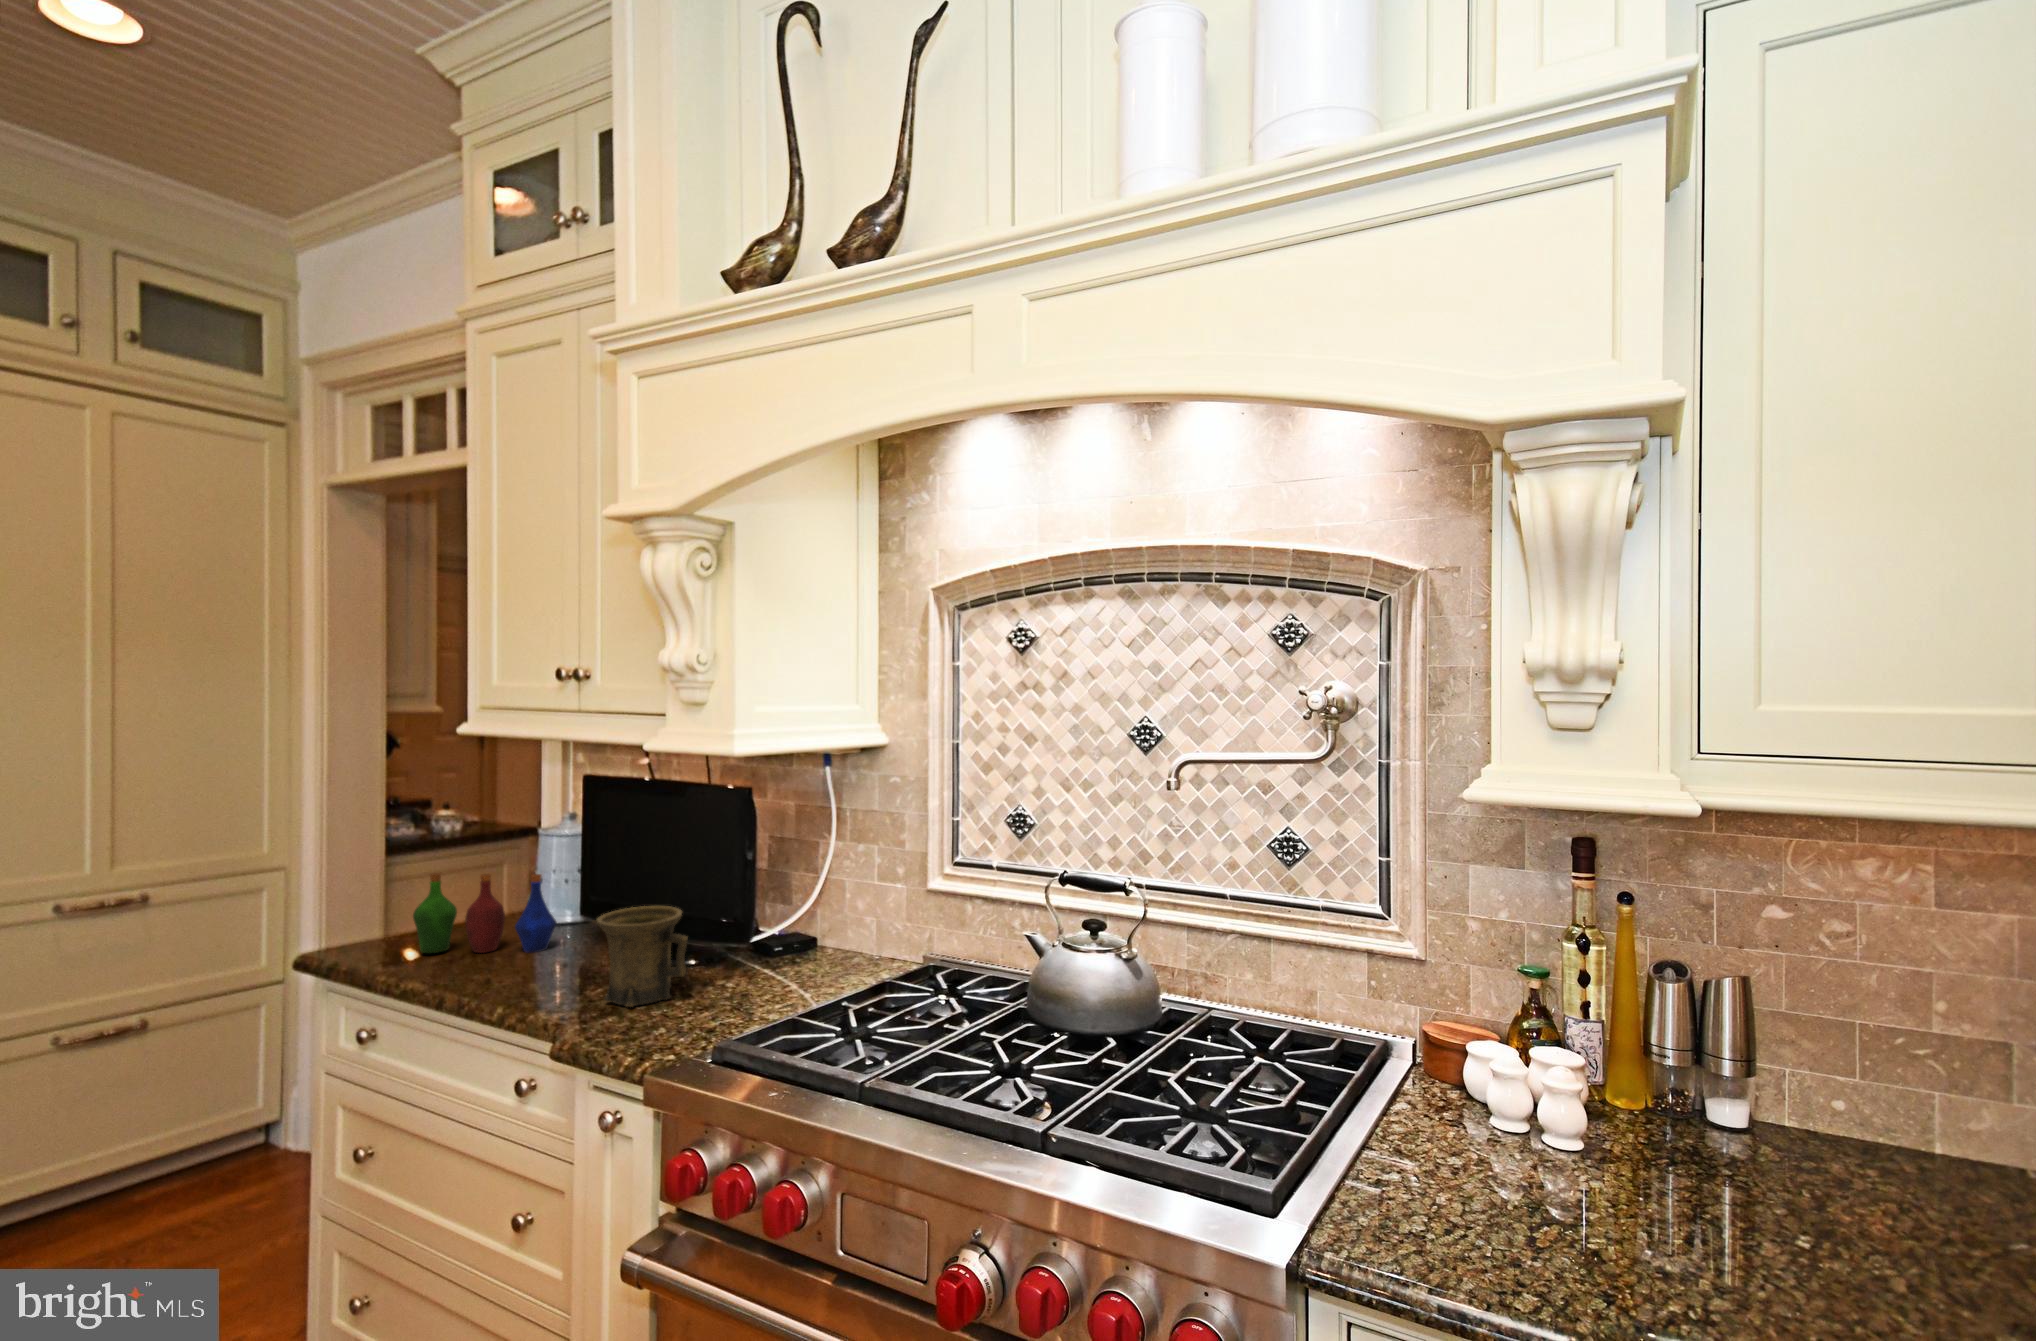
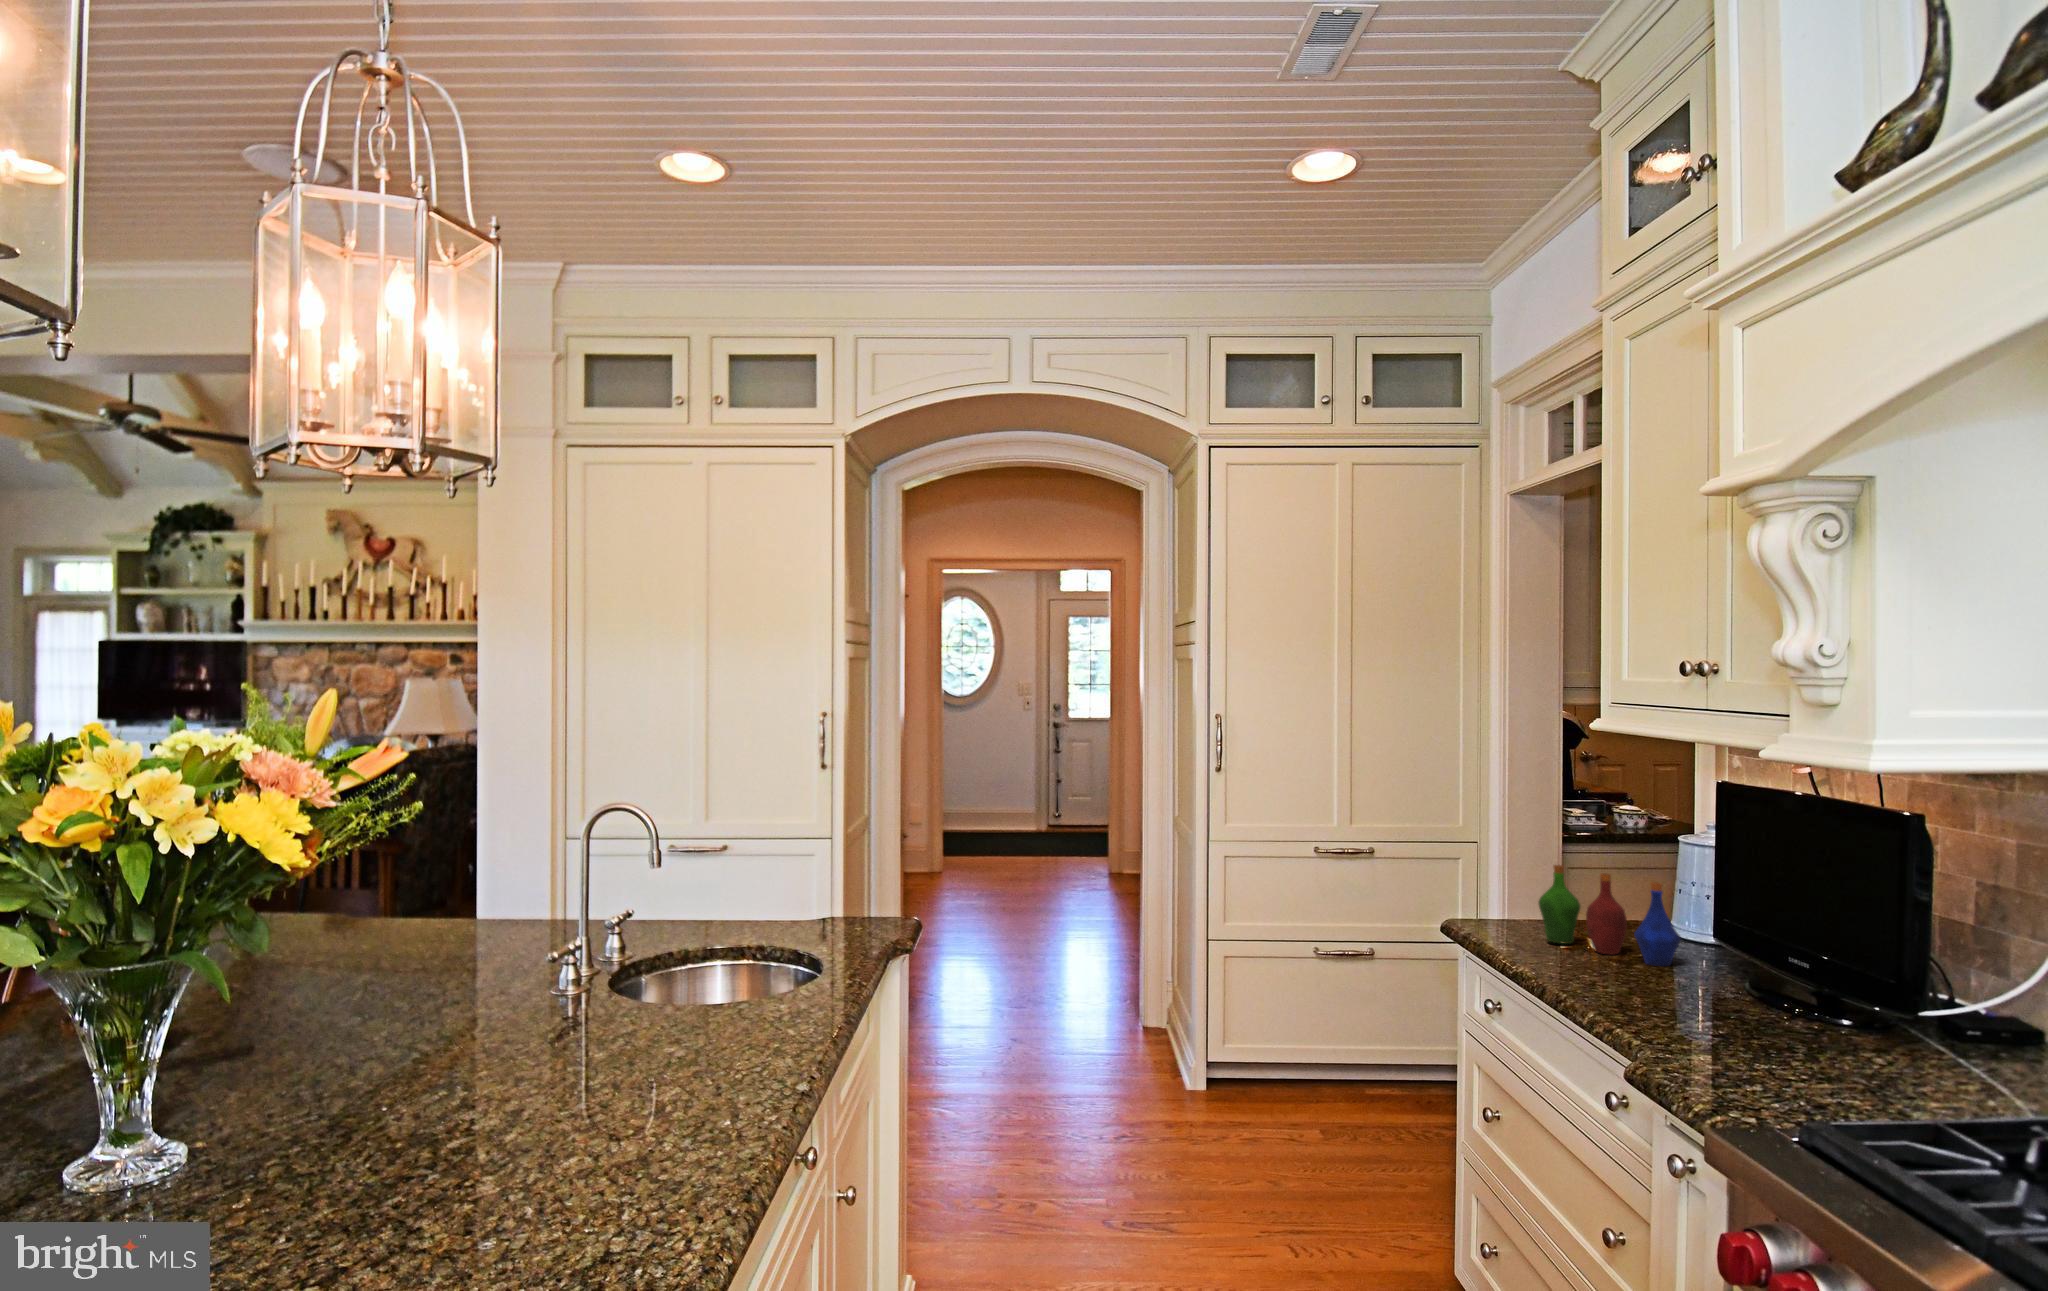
mug: present [597,906,688,1007] -> none [1691,937,1803,1054]

